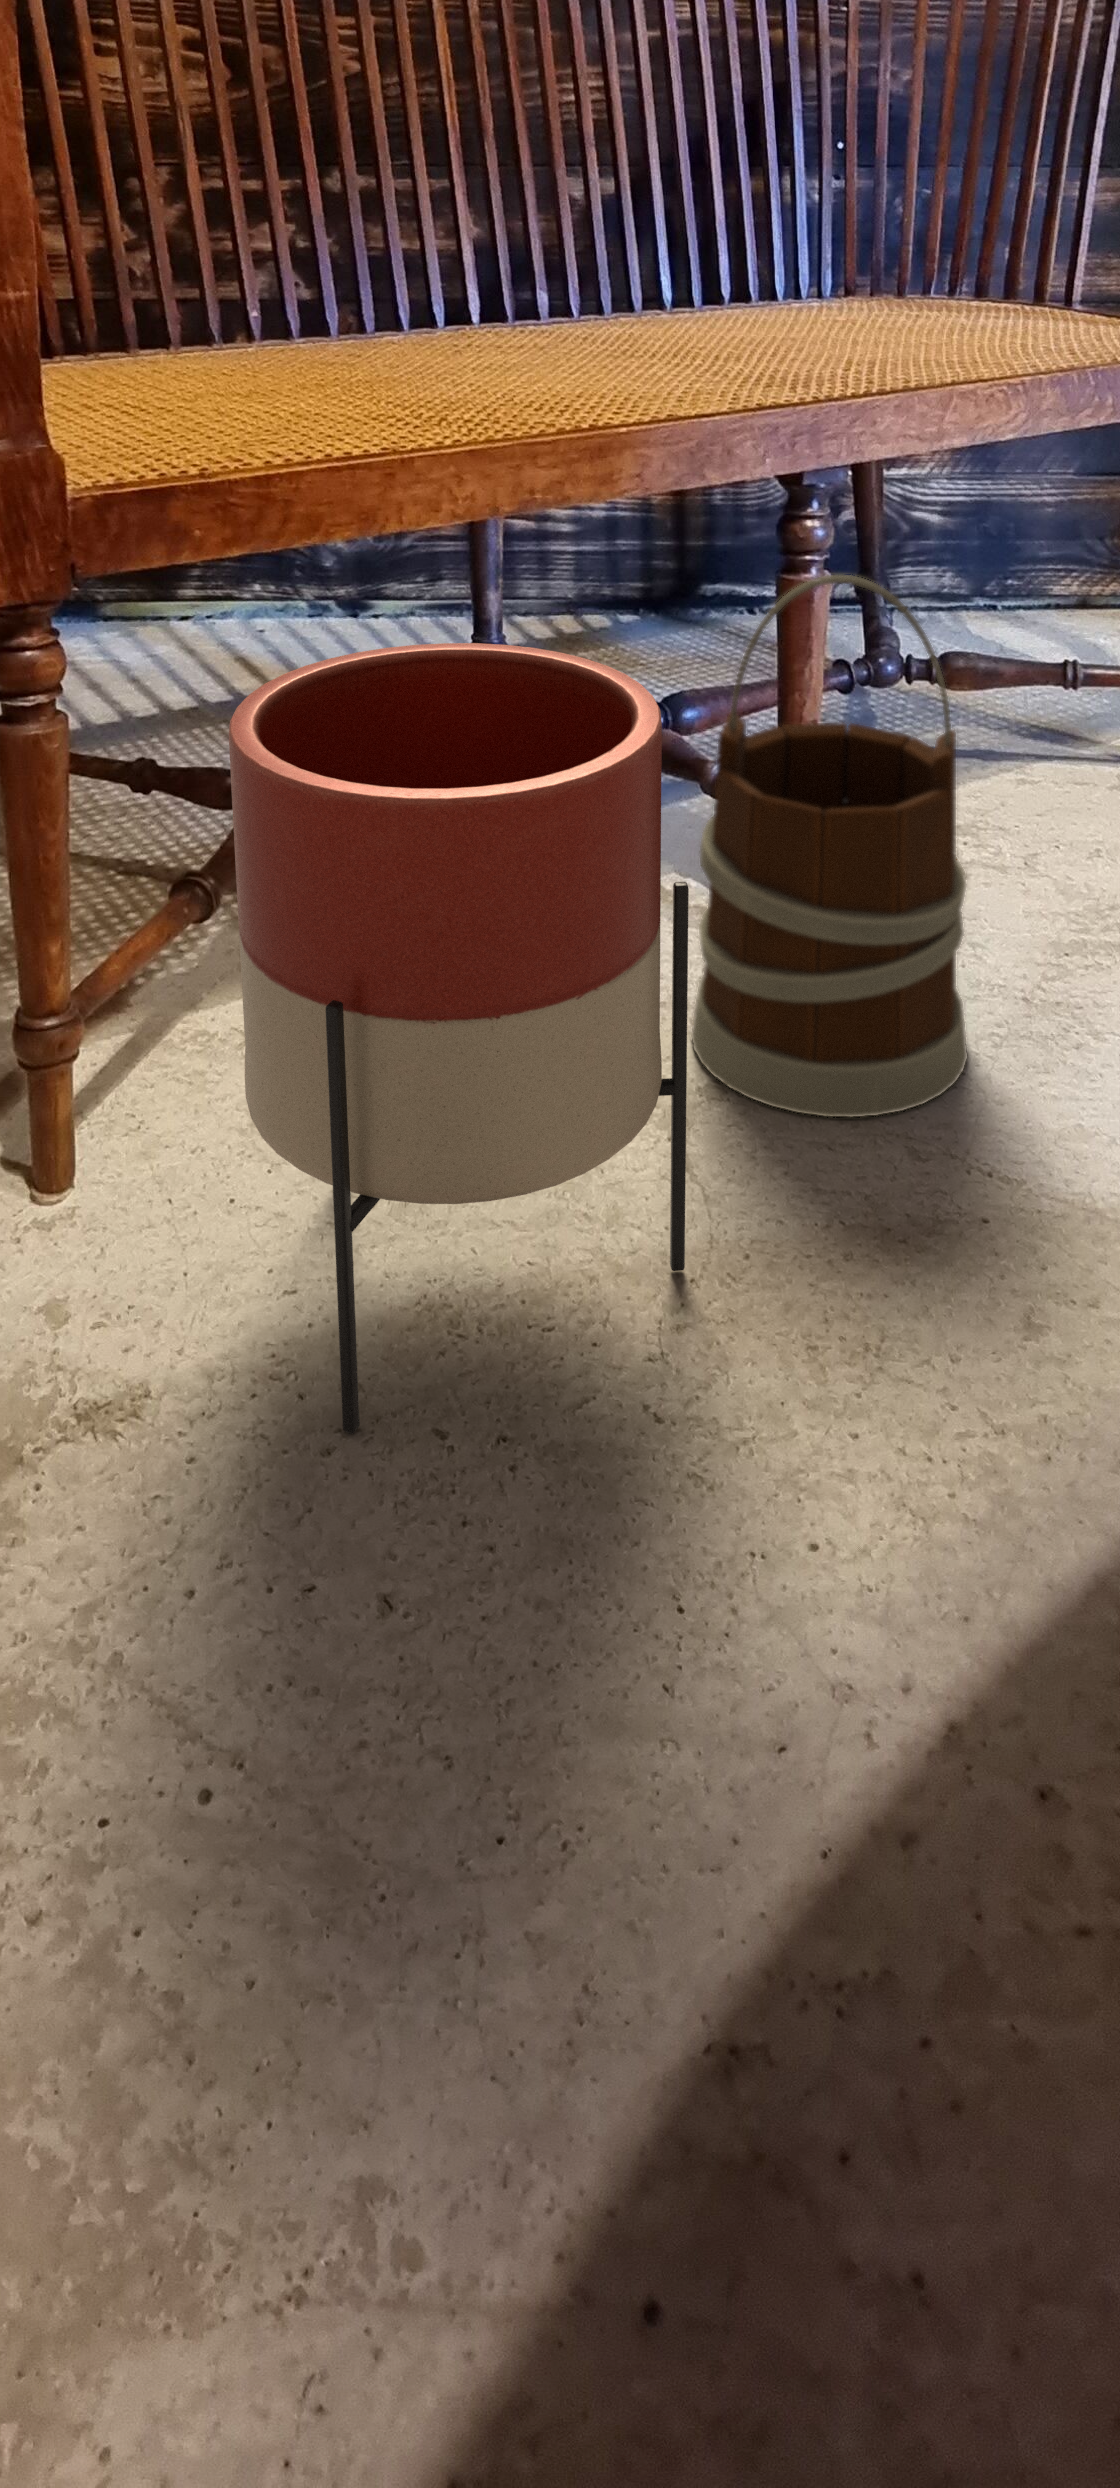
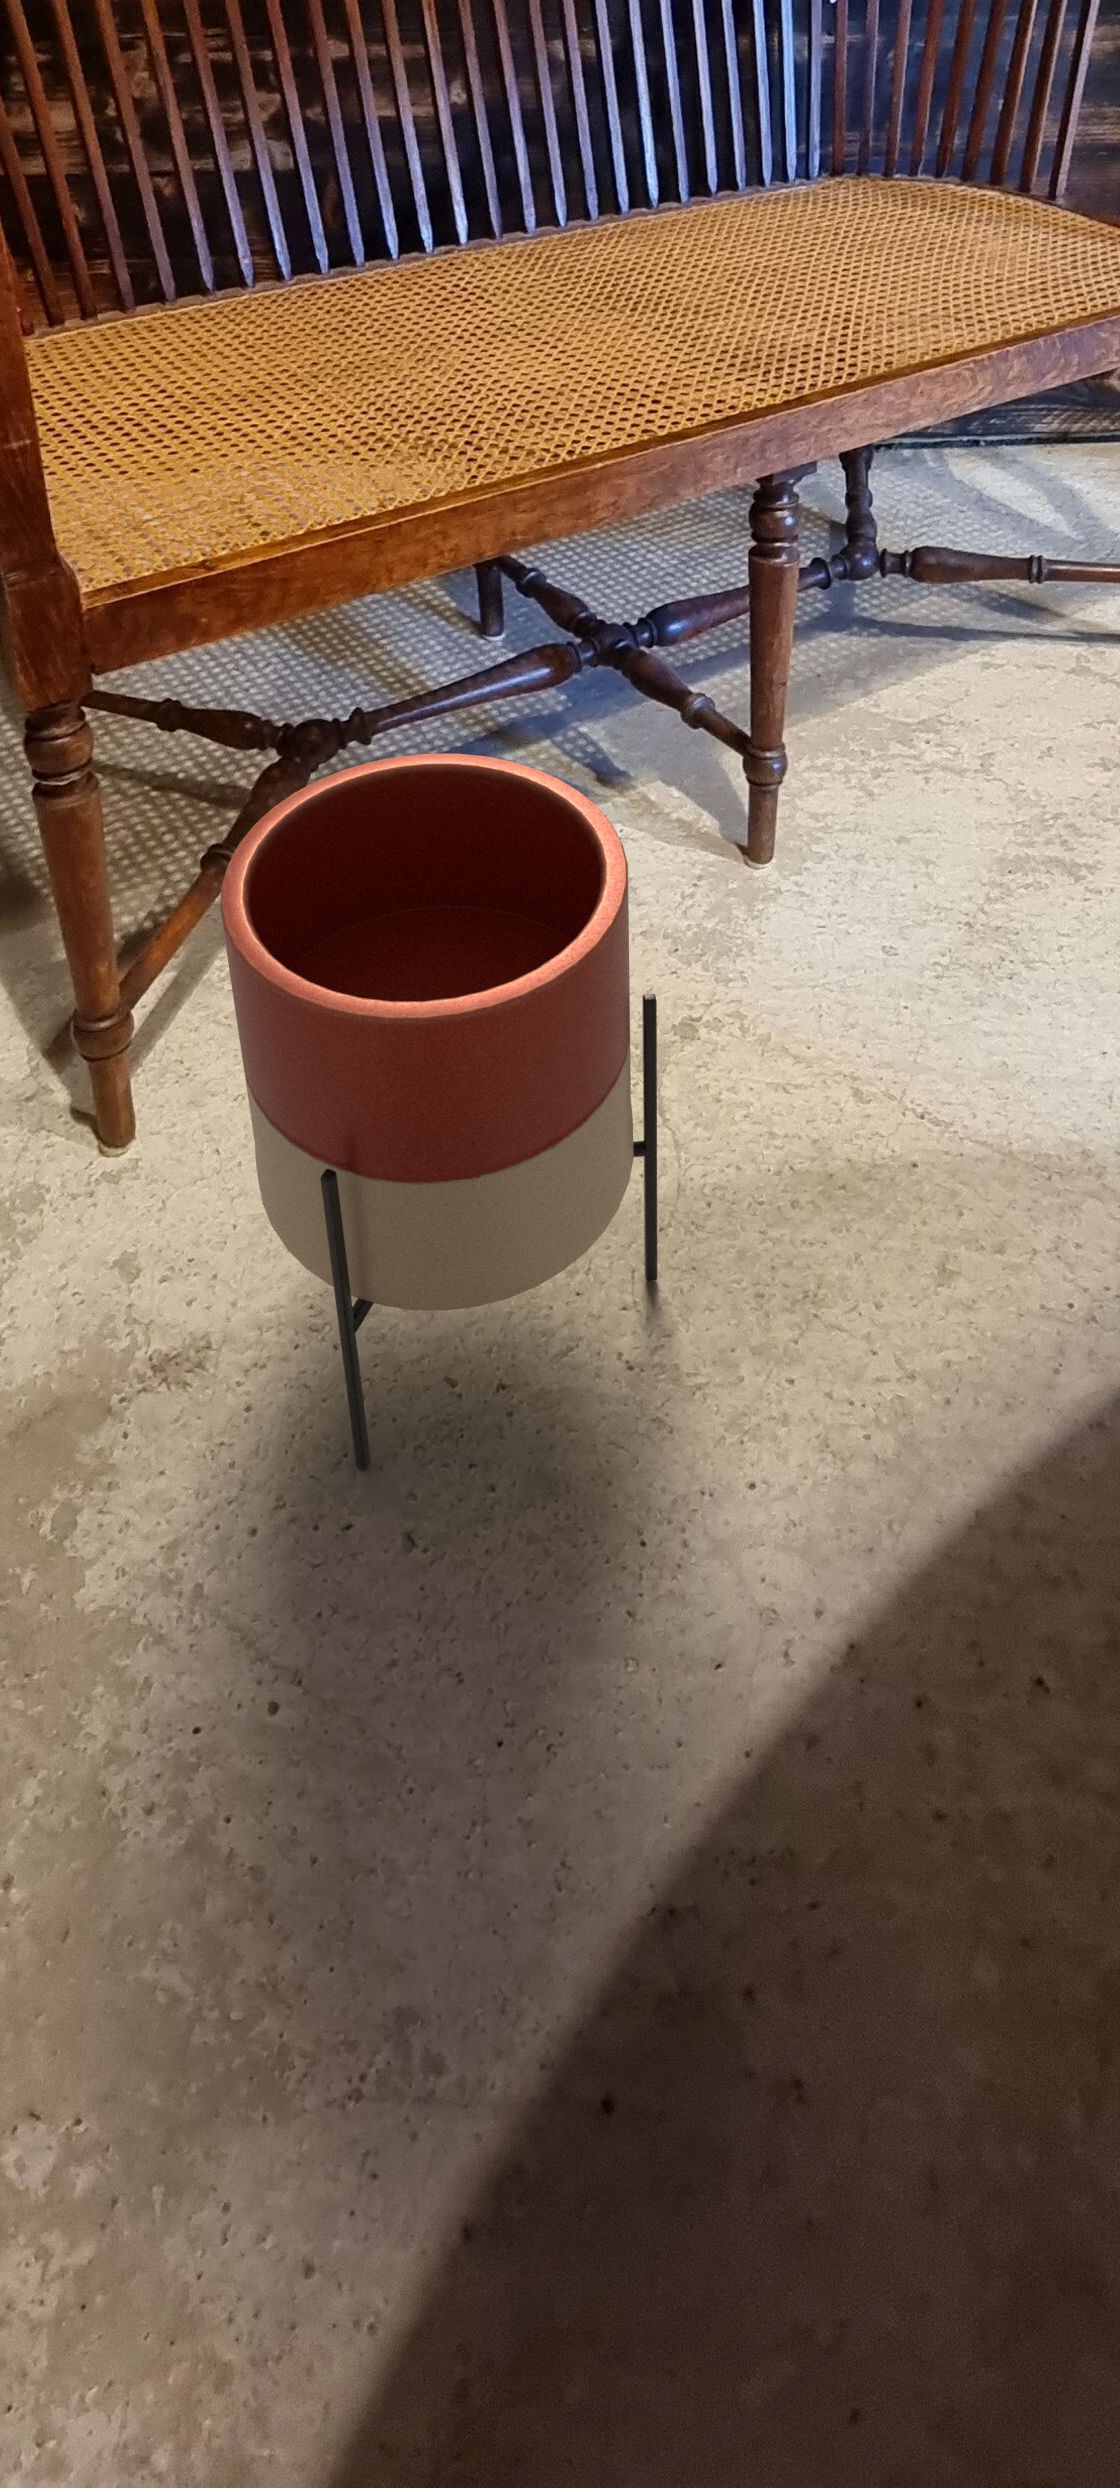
wooden bucket: present [692,575,967,1117] -> none [670,623,920,1096]

